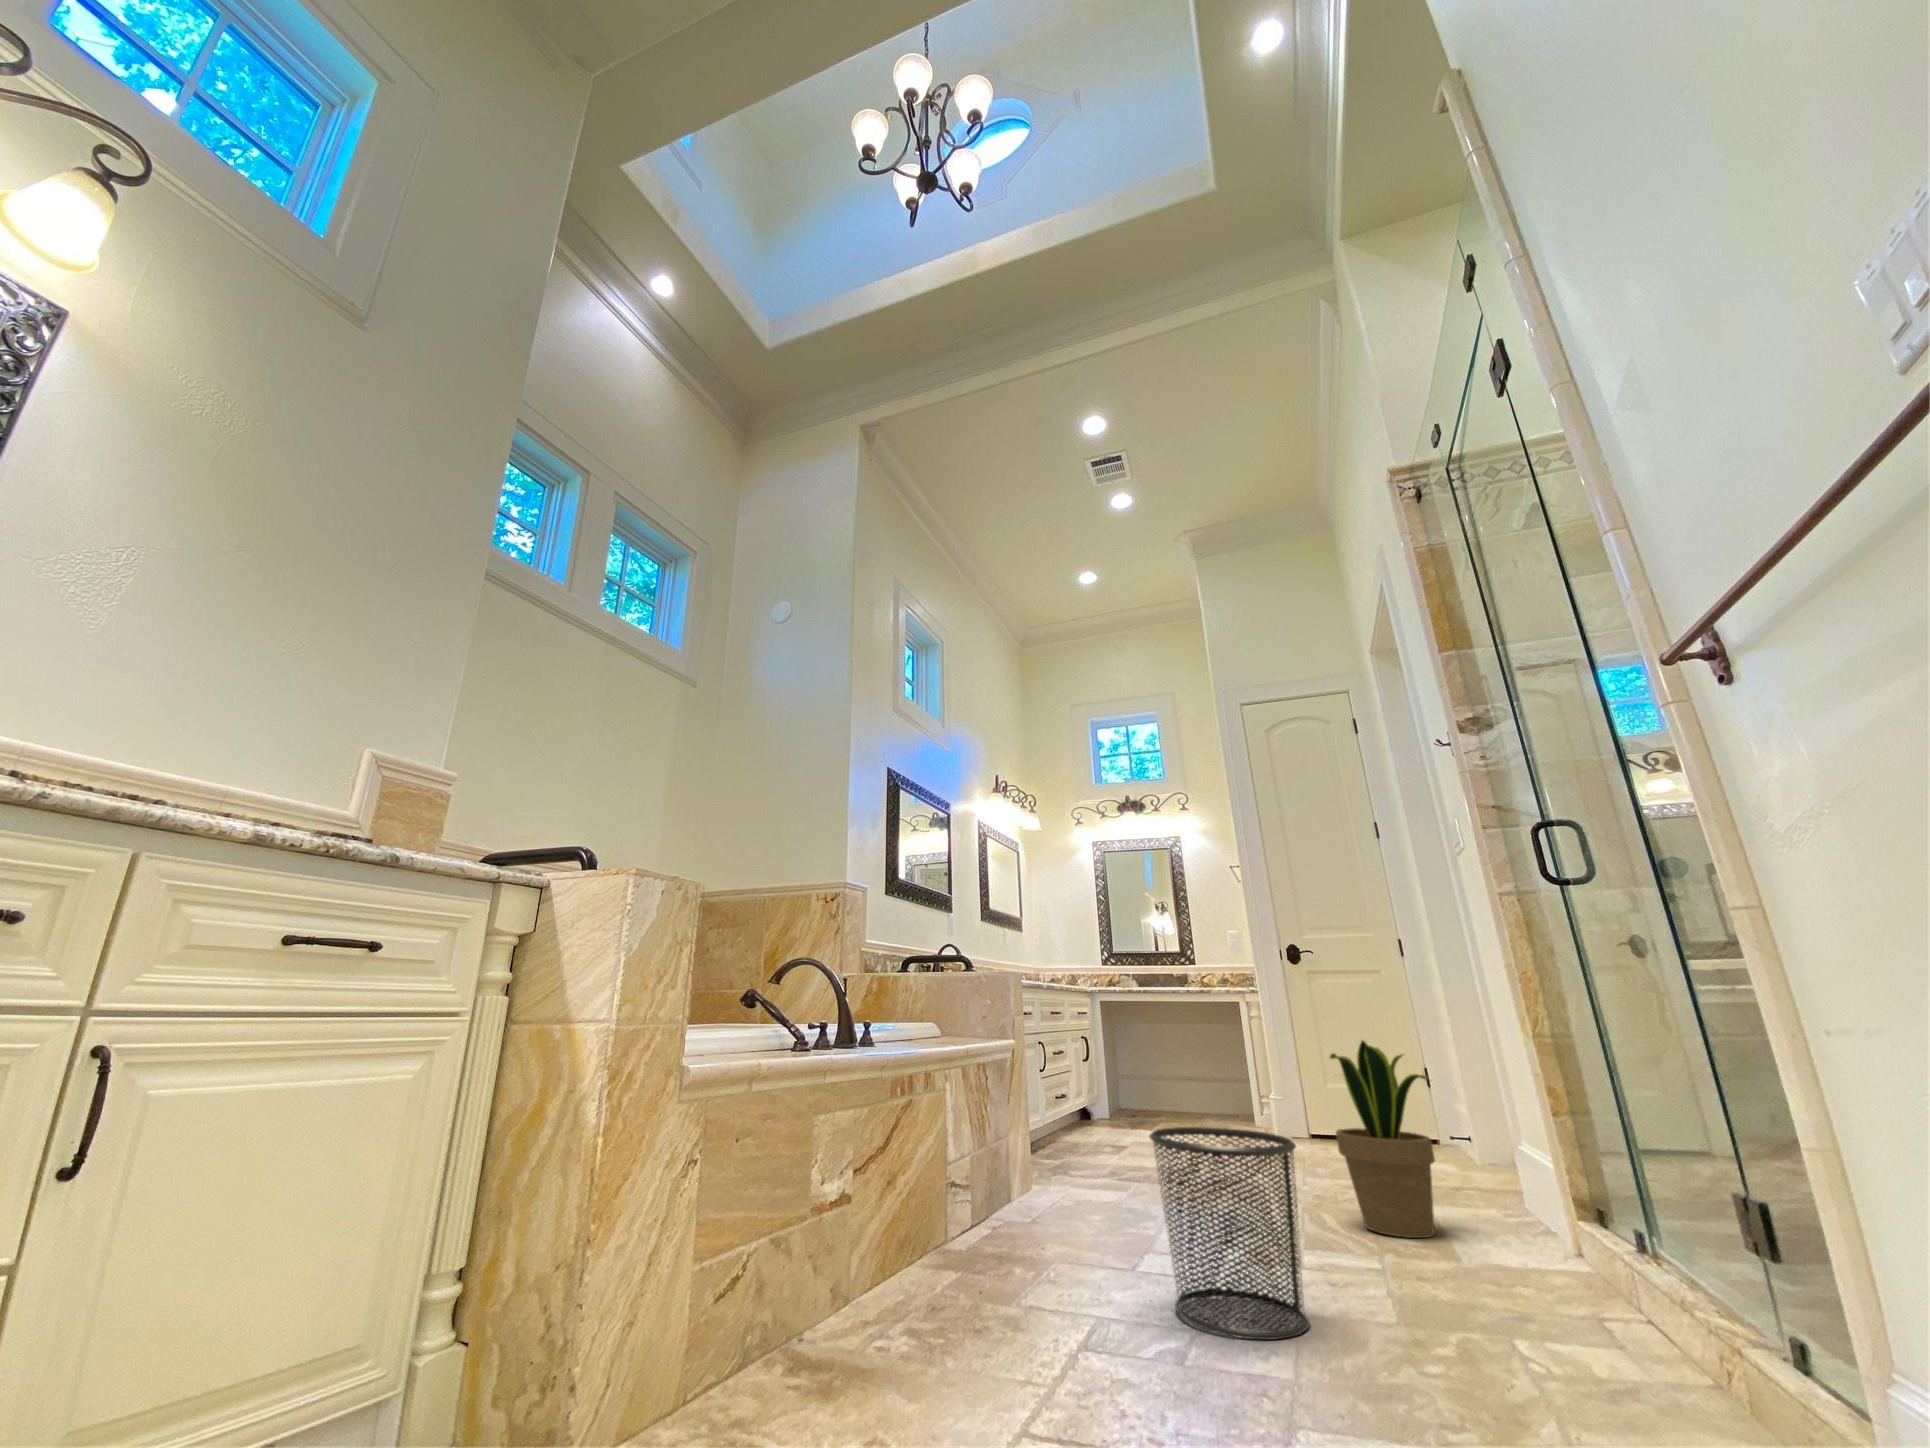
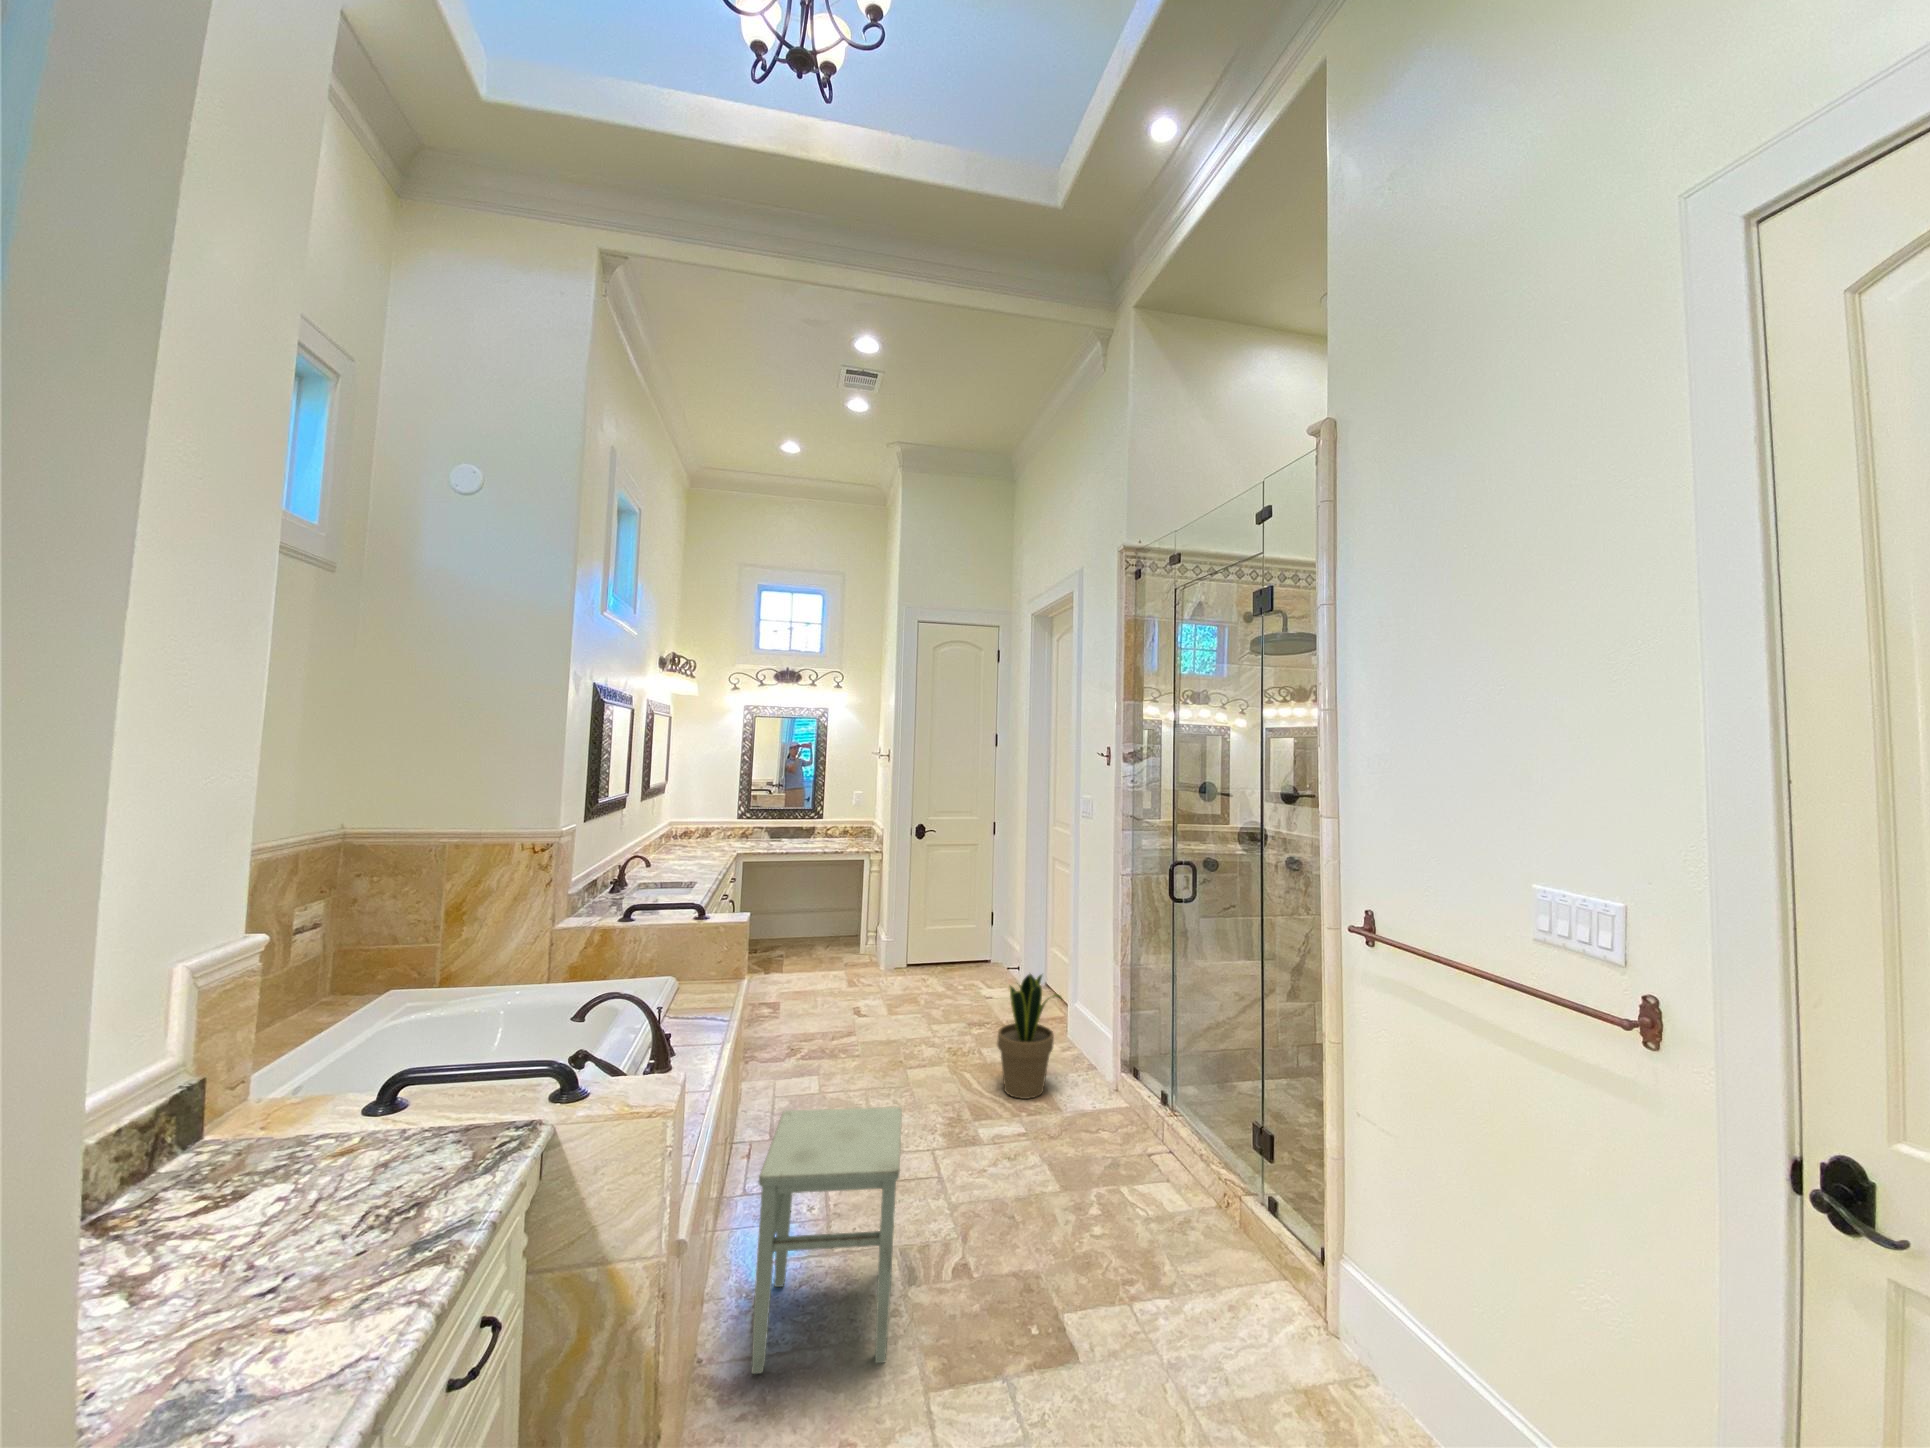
stool: none [873,1068,1076,1352] -> present [752,1107,902,1374]
waste bin: present [1149,1127,1310,1340] -> none [954,1107,1053,1269]

